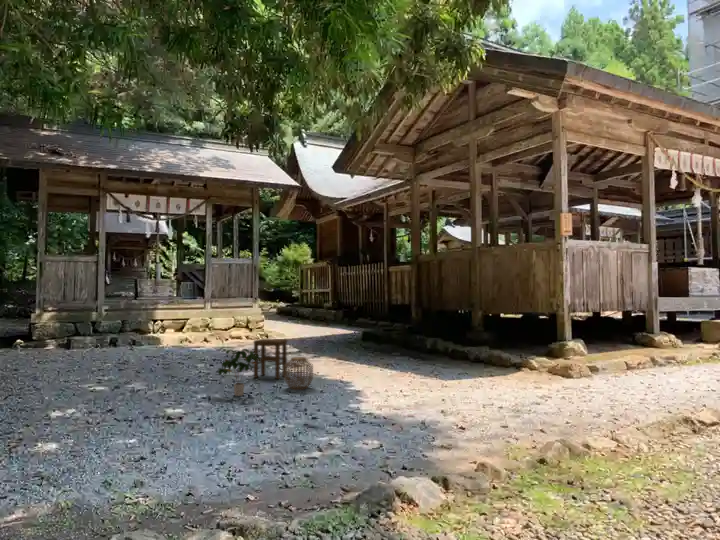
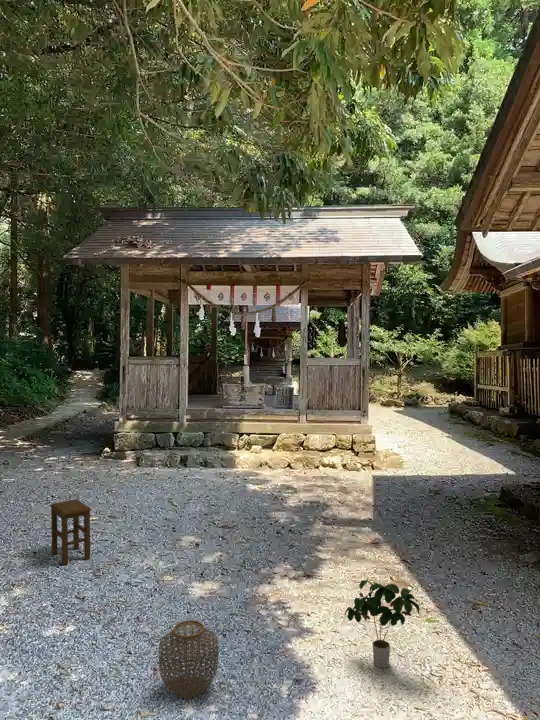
stool: present [254,338,287,379] -> present [51,499,91,565]
potted plant: present [218,349,260,396] -> present [345,579,419,668]

